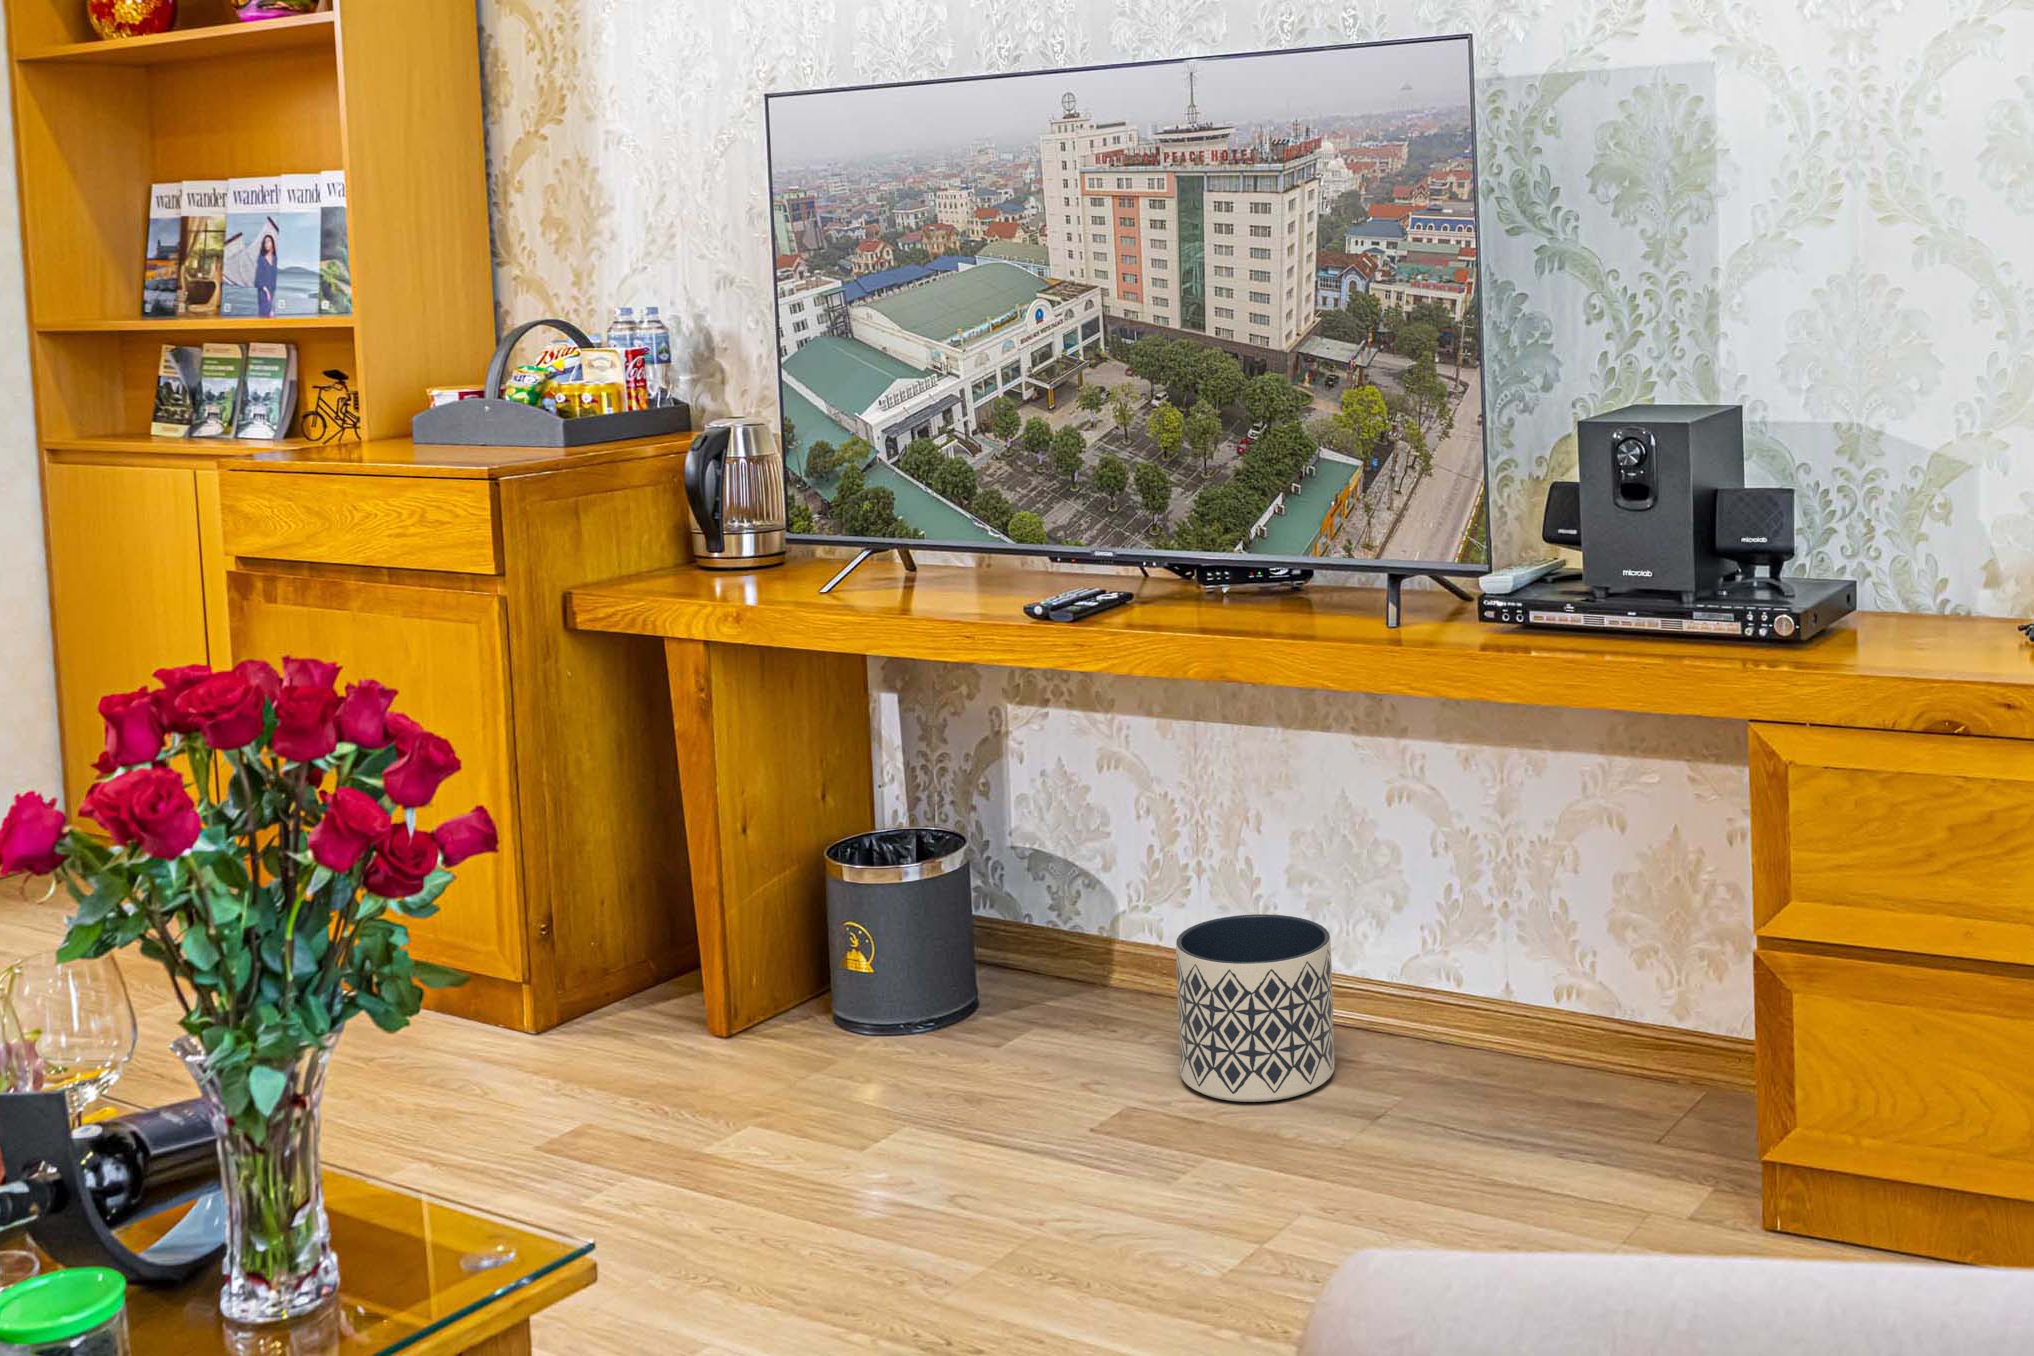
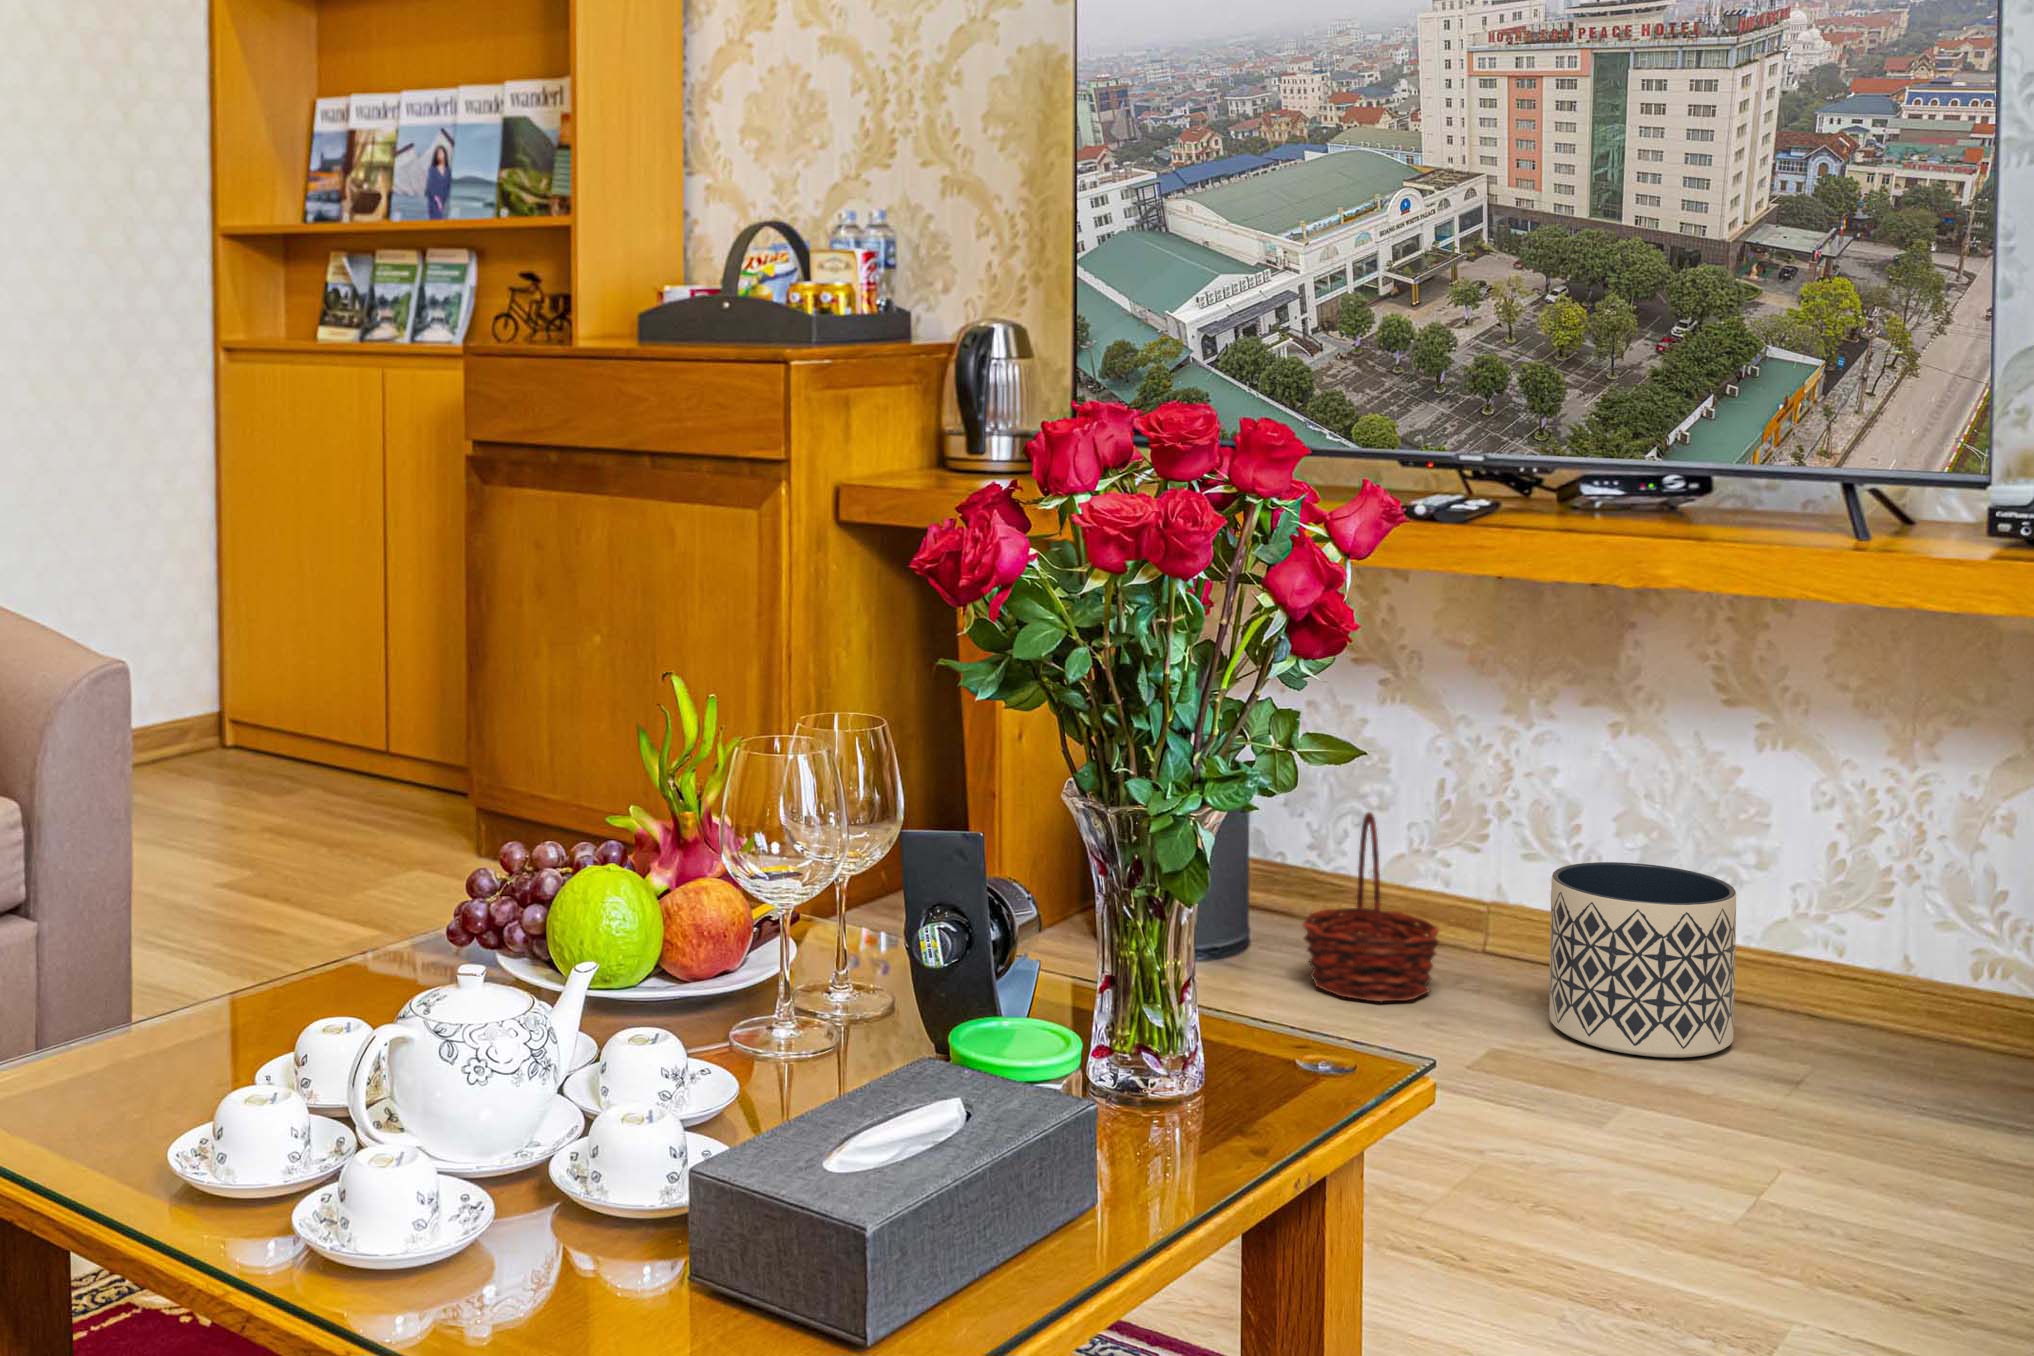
basket: none [982,881,1106,1062] -> present [1302,812,1439,1002]

